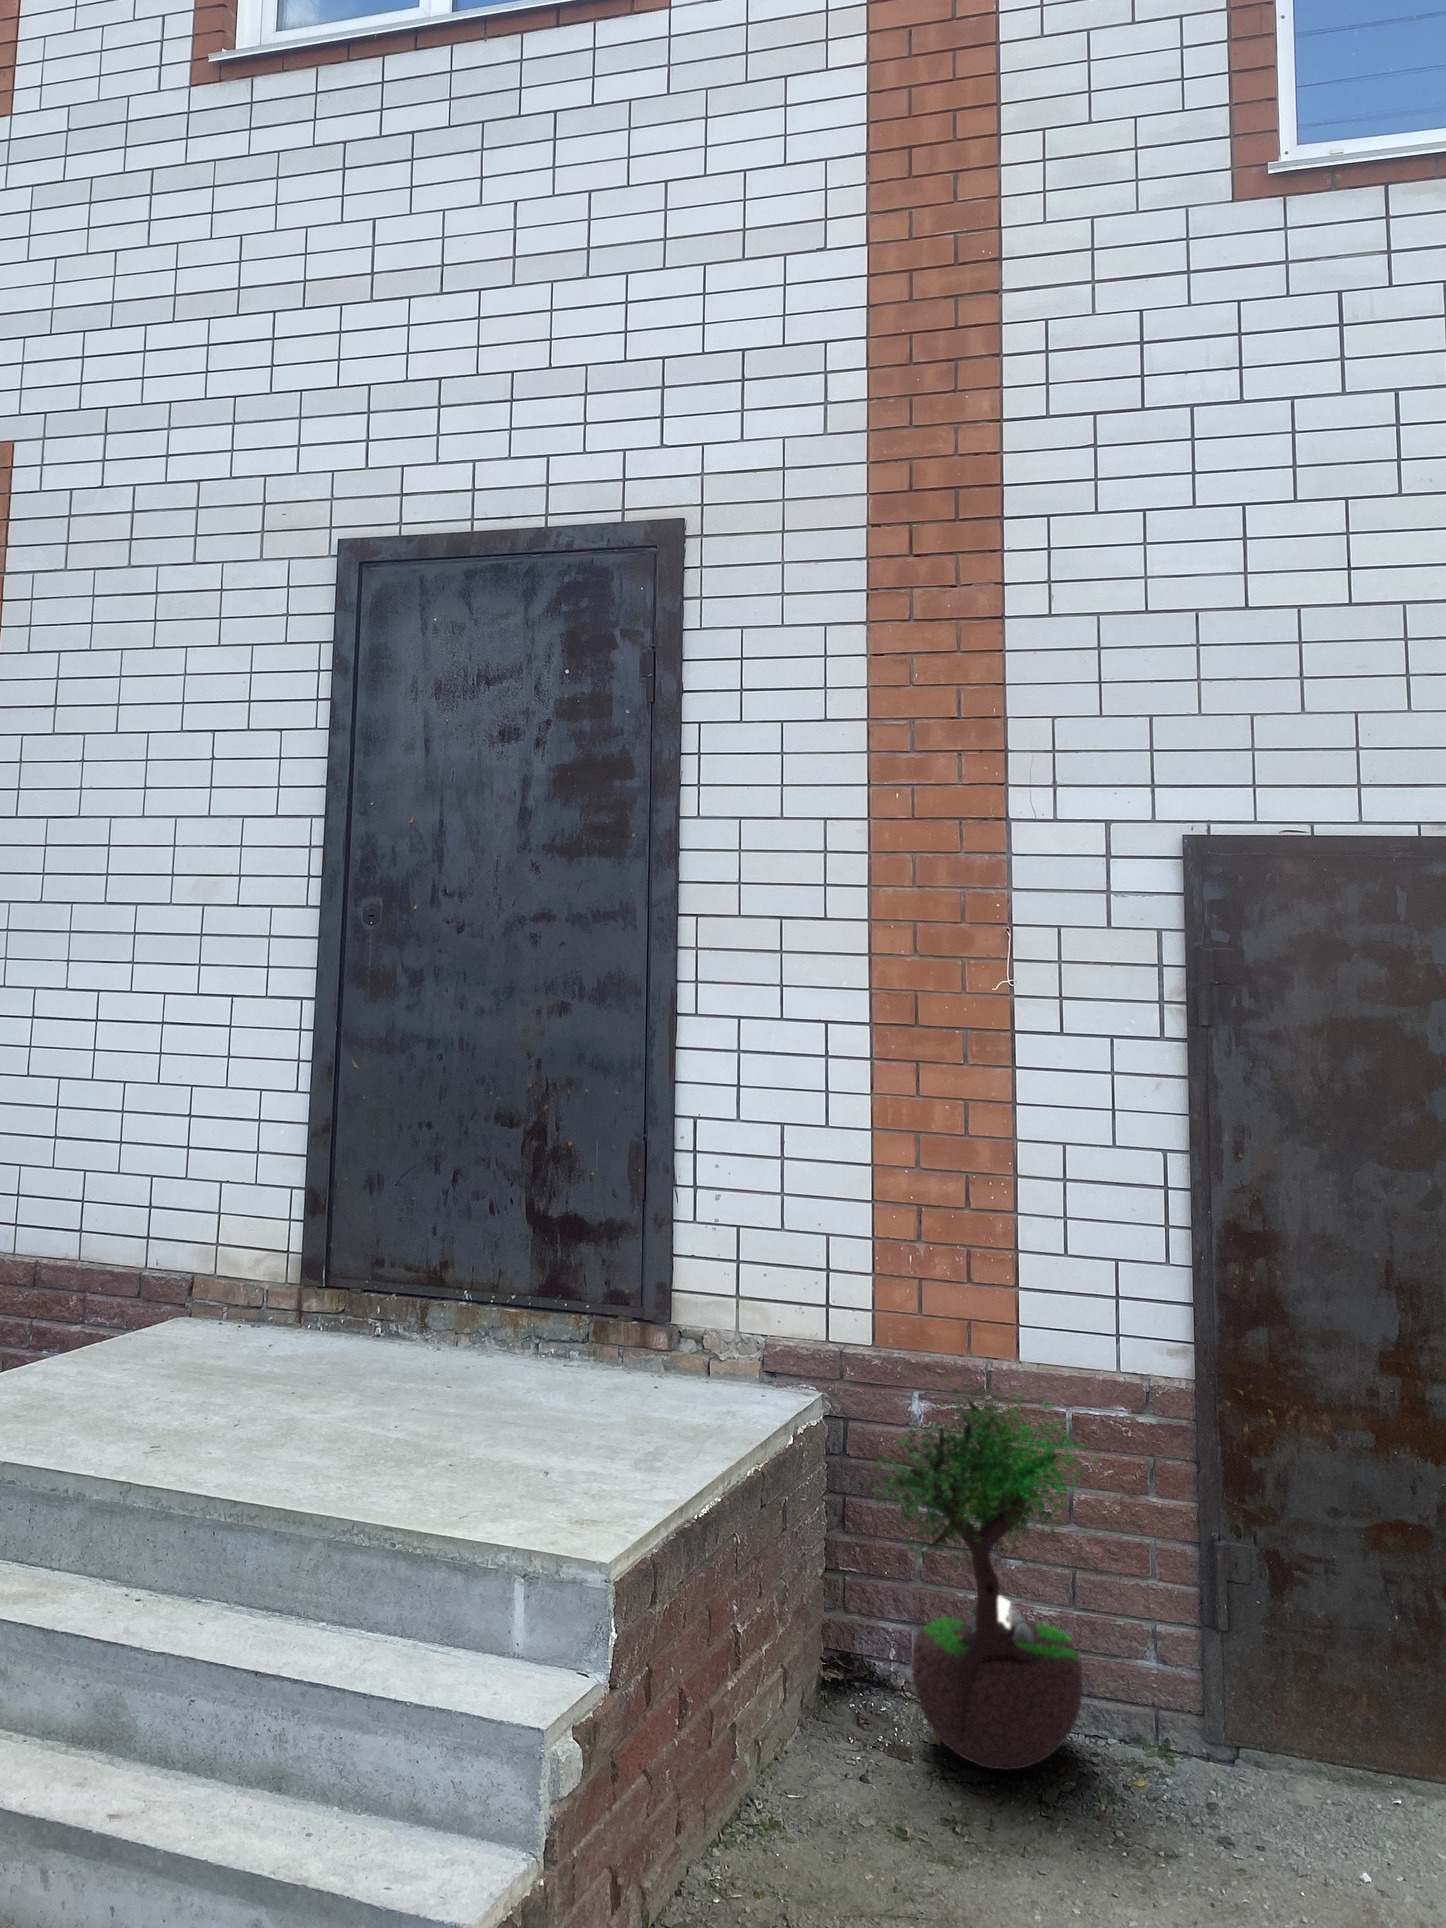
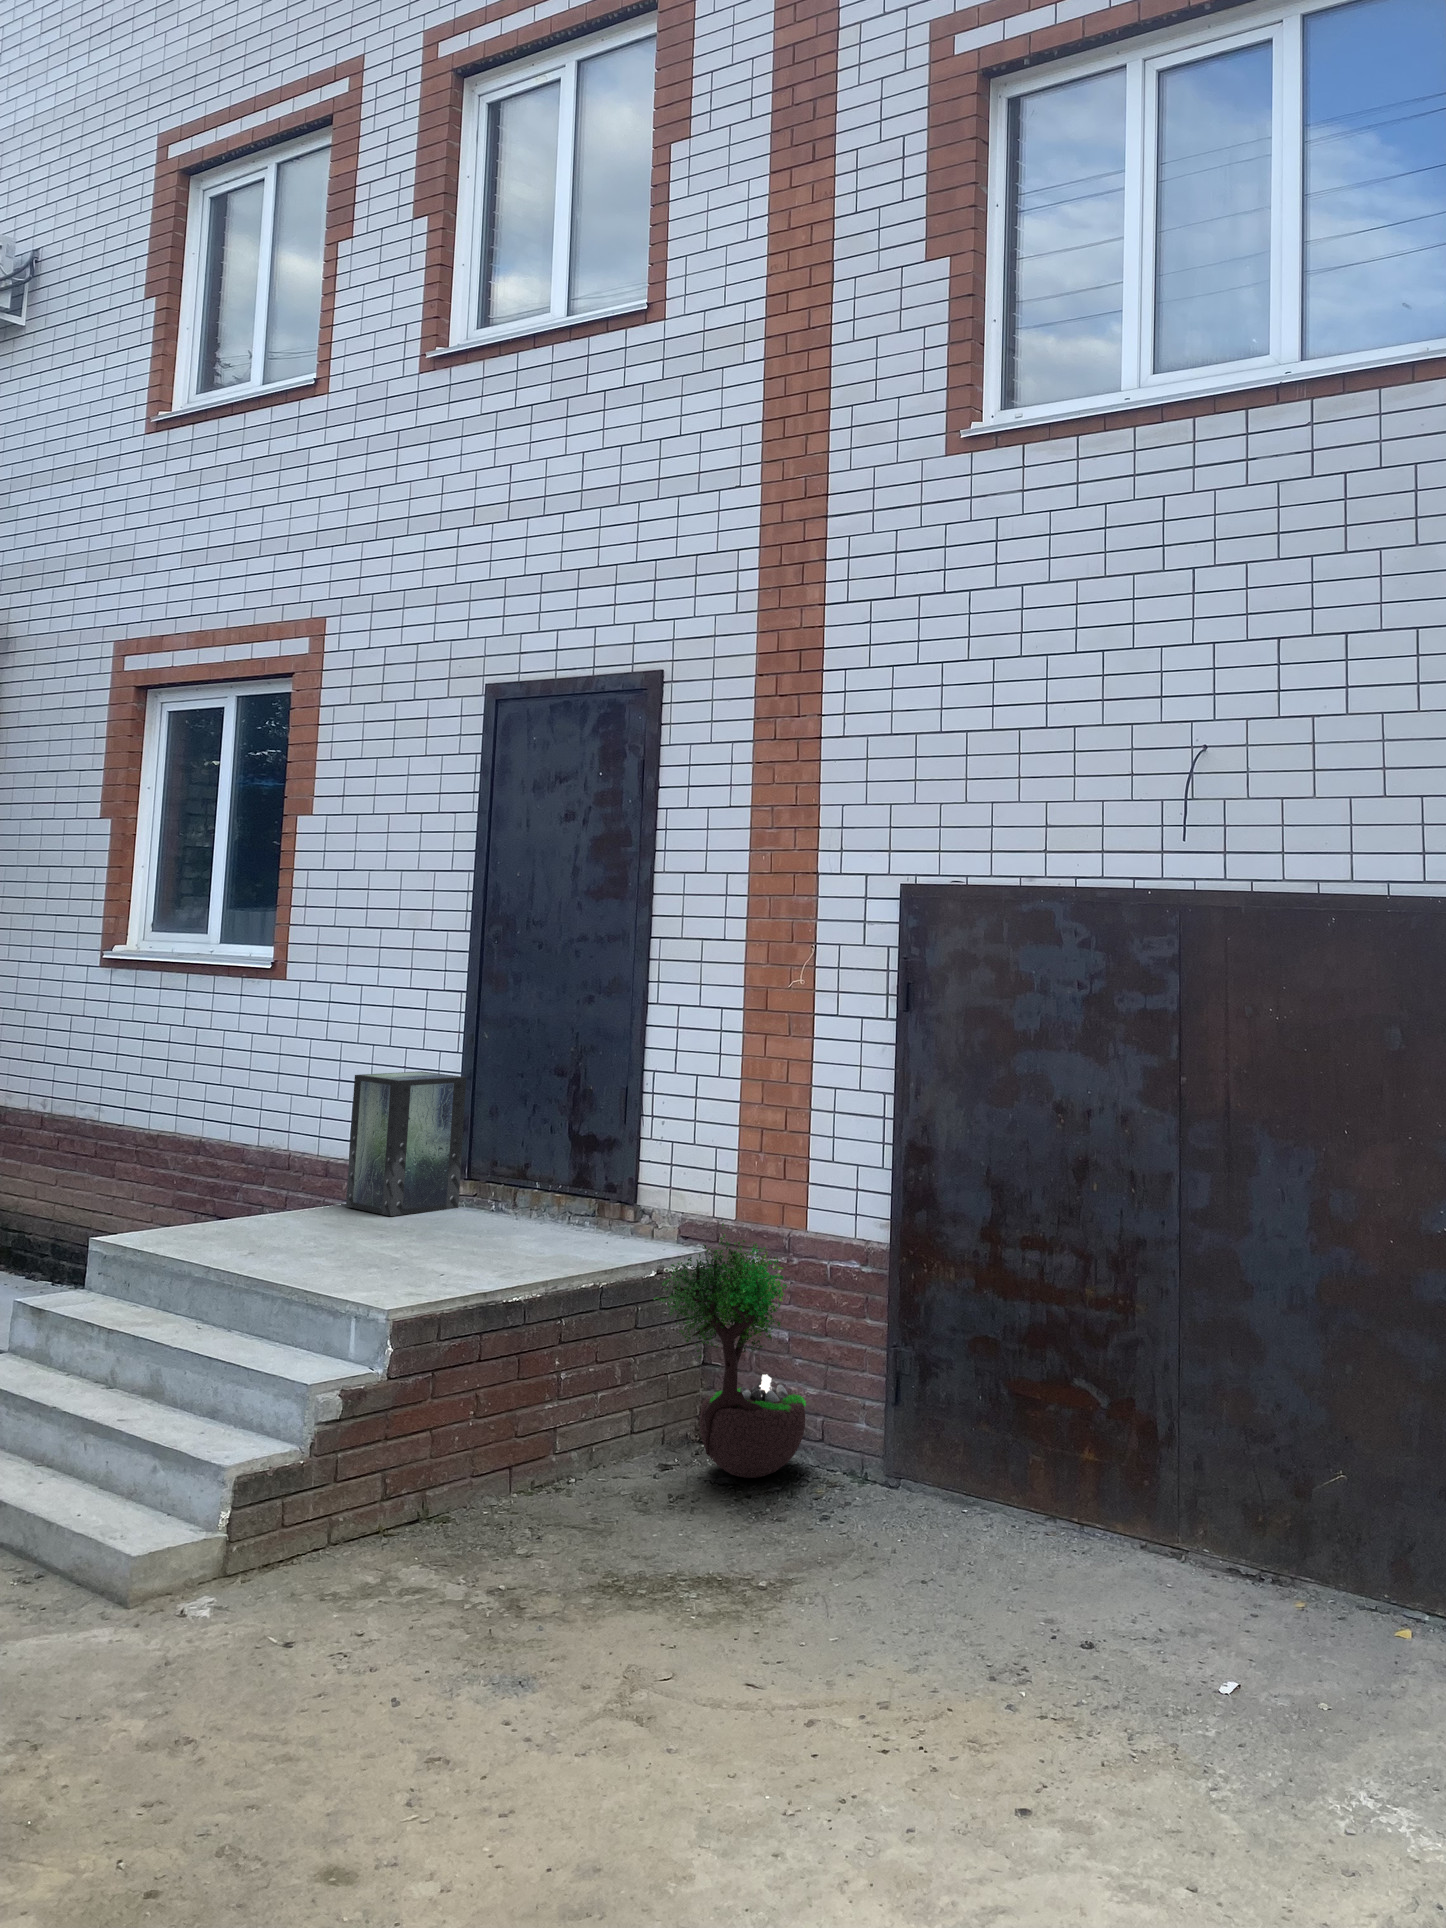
storage box: none [143,1121,329,1354] -> present [346,1071,466,1216]

